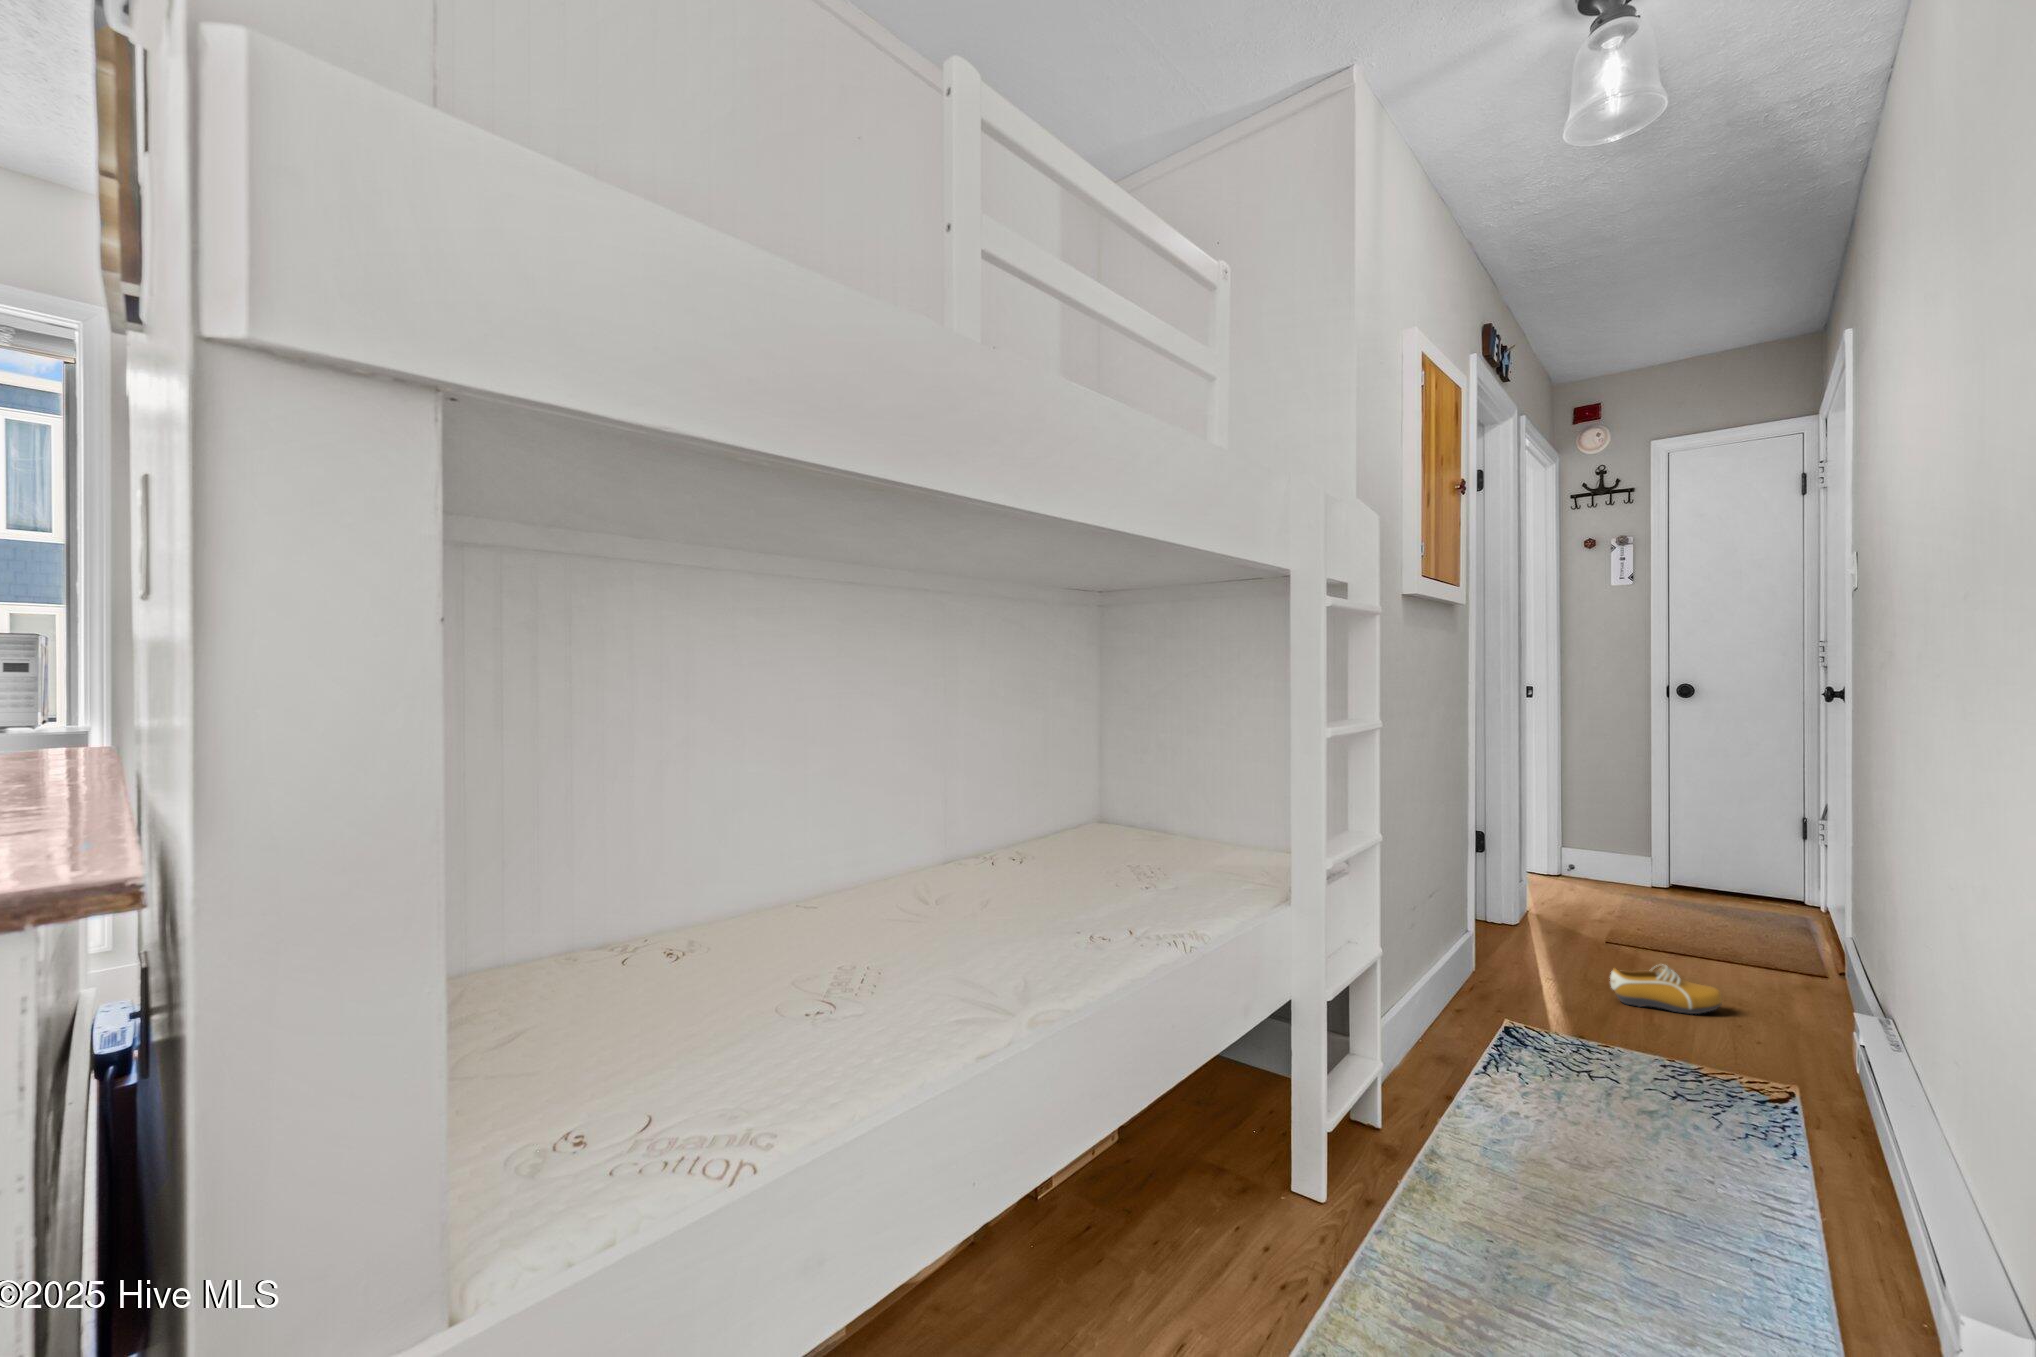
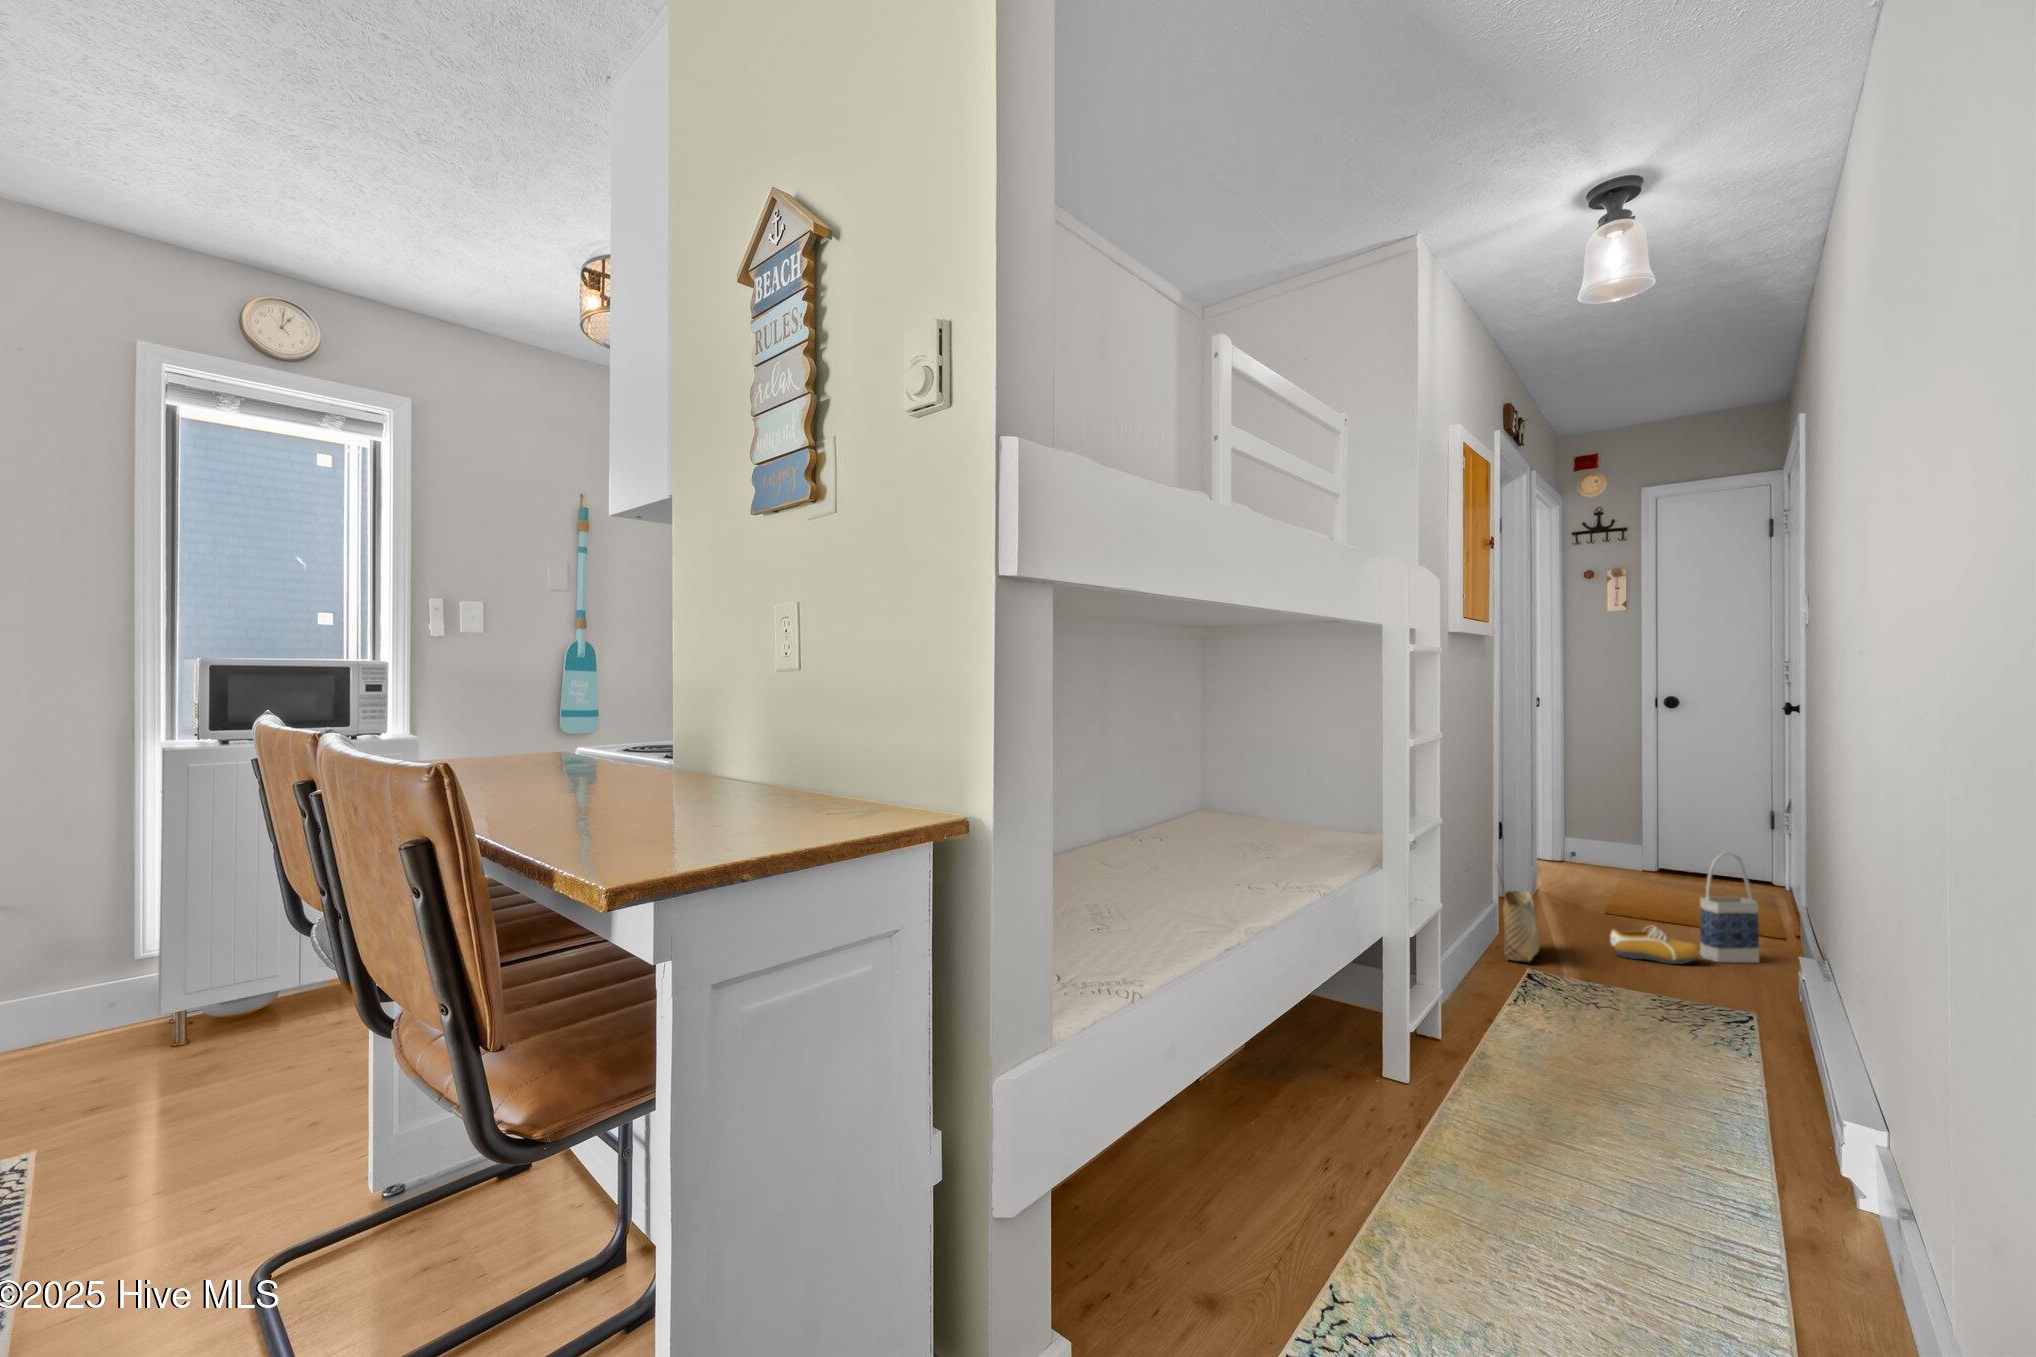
bag: none [1722,873,1797,1012] -> present [1700,853,1759,963]
woven basket: none [1468,885,1523,1011] -> present [1500,874,1540,961]

